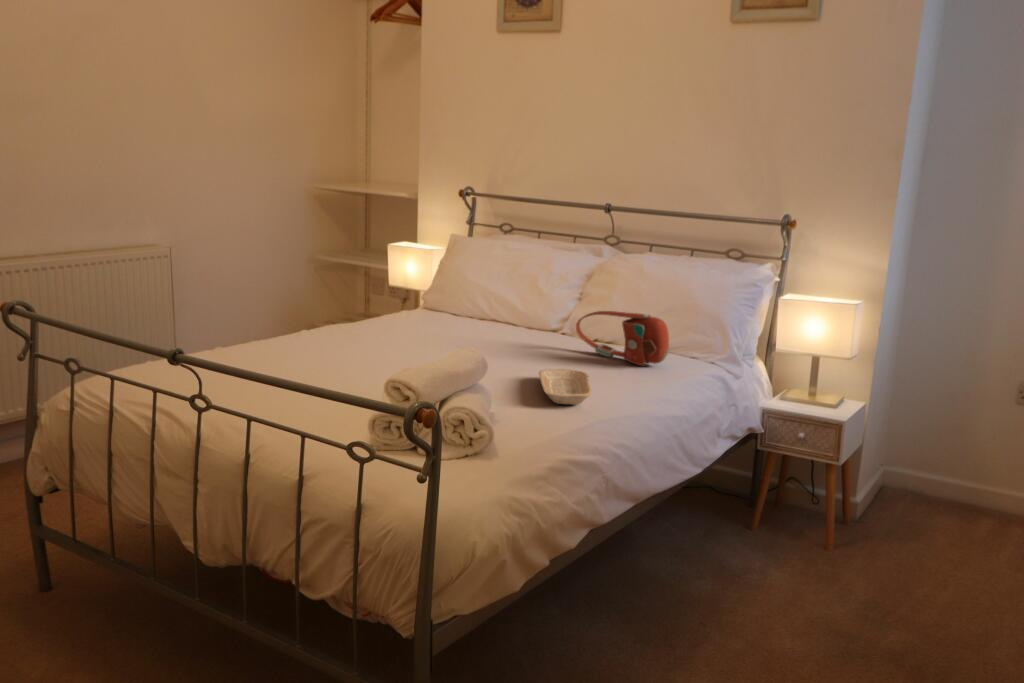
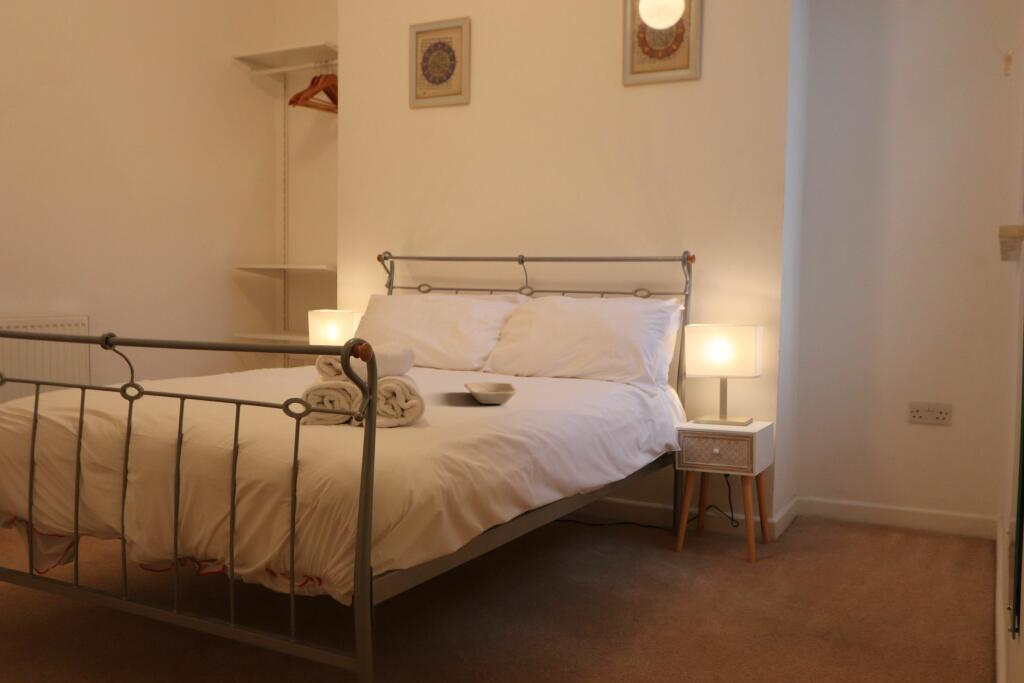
handbag: present [576,311,669,366] -> none [497,336,586,385]

